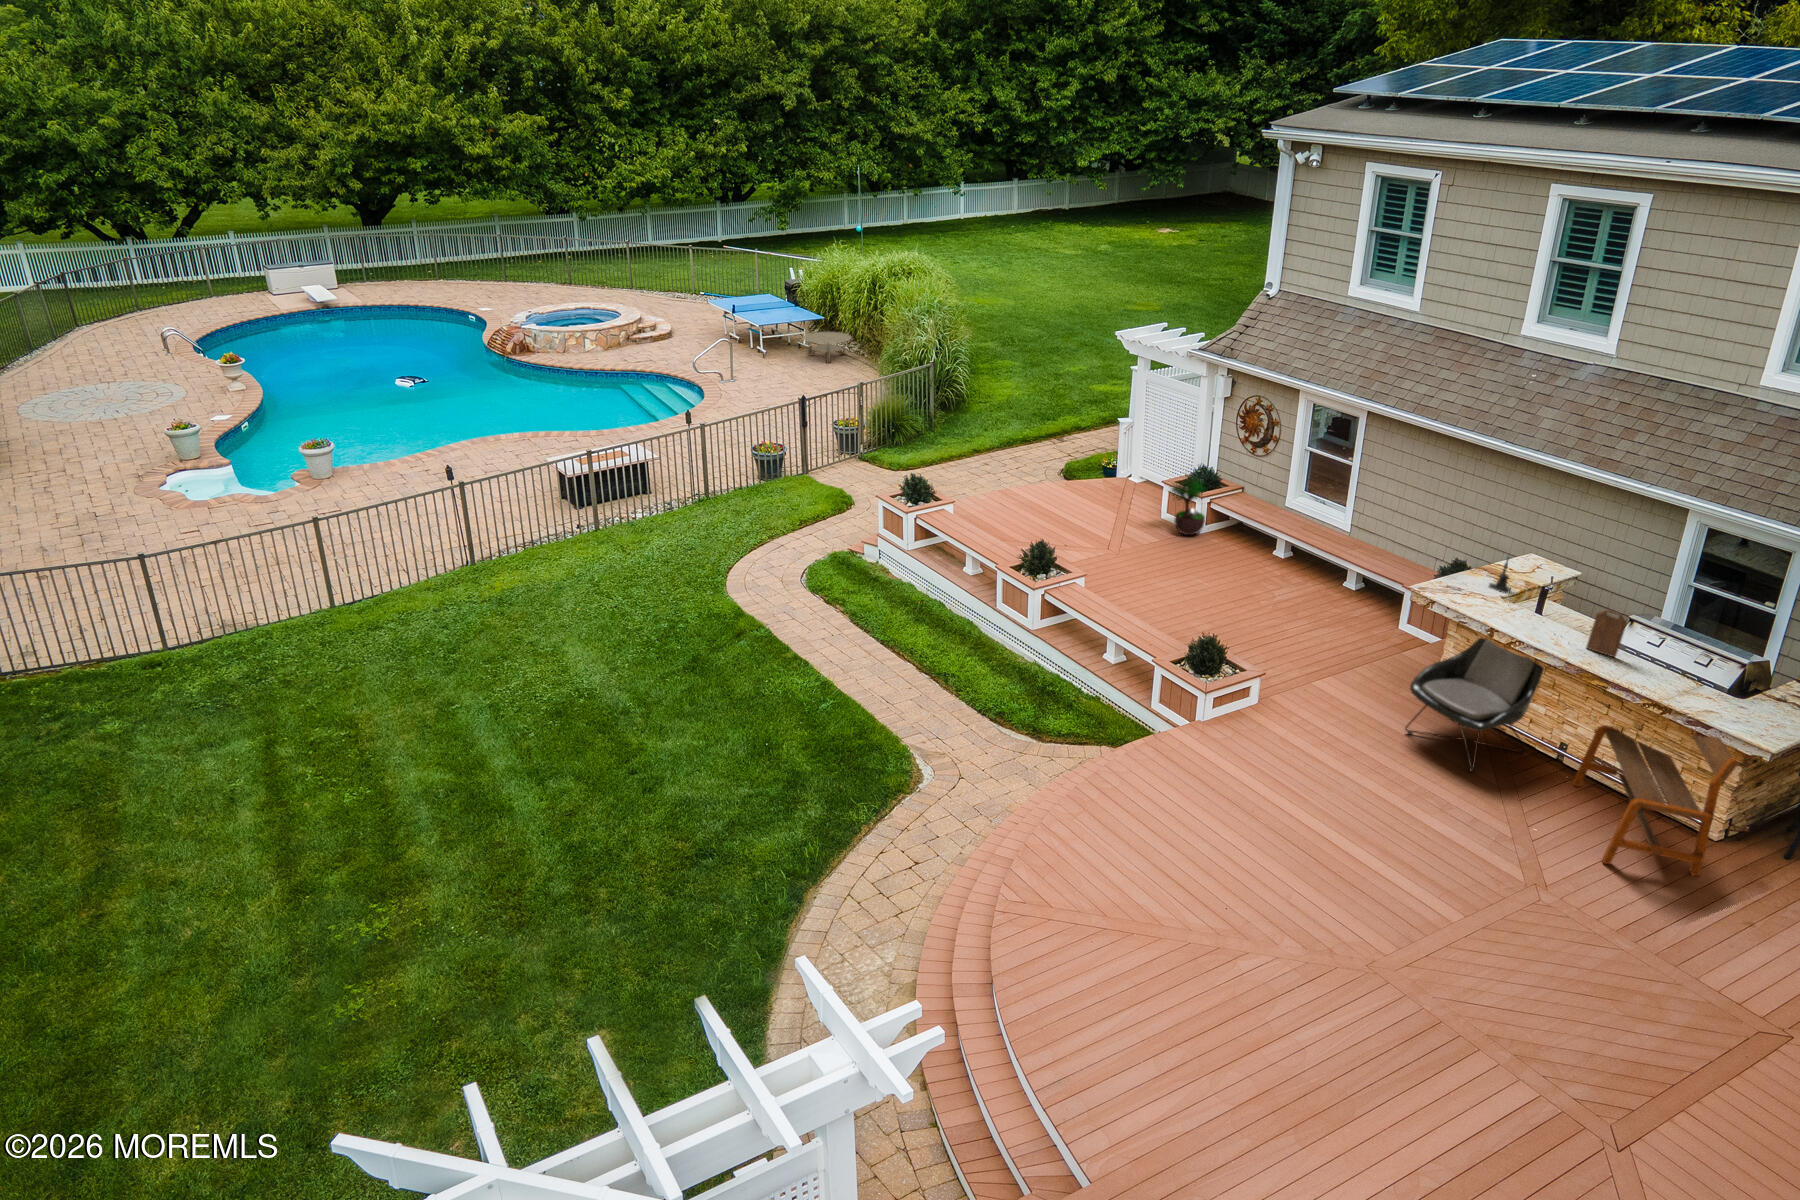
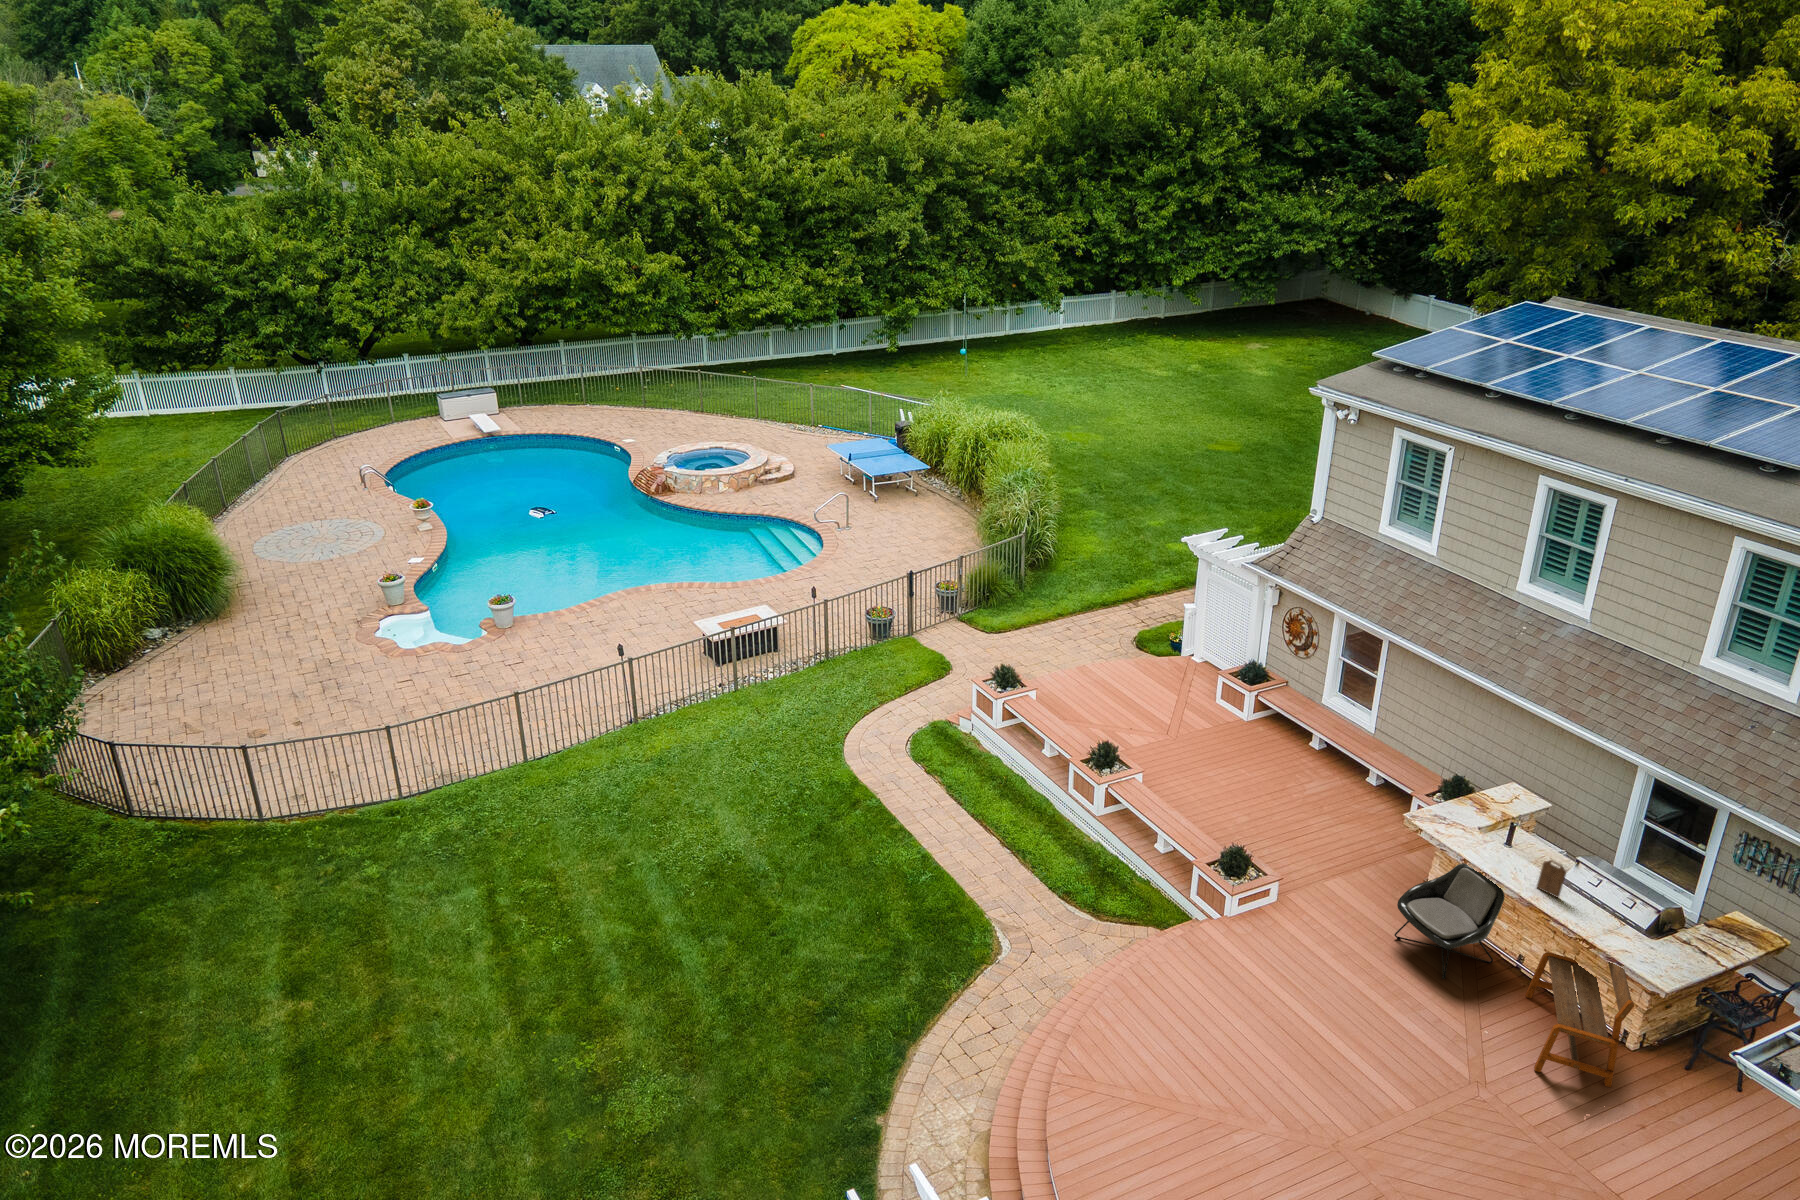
round table: present [803,332,852,363] -> none [909,474,954,505]
potted tree: present [1170,477,1205,535] -> none [1218,672,1254,724]
candle holder: present [1489,555,1512,593] -> none [1469,792,1489,827]

